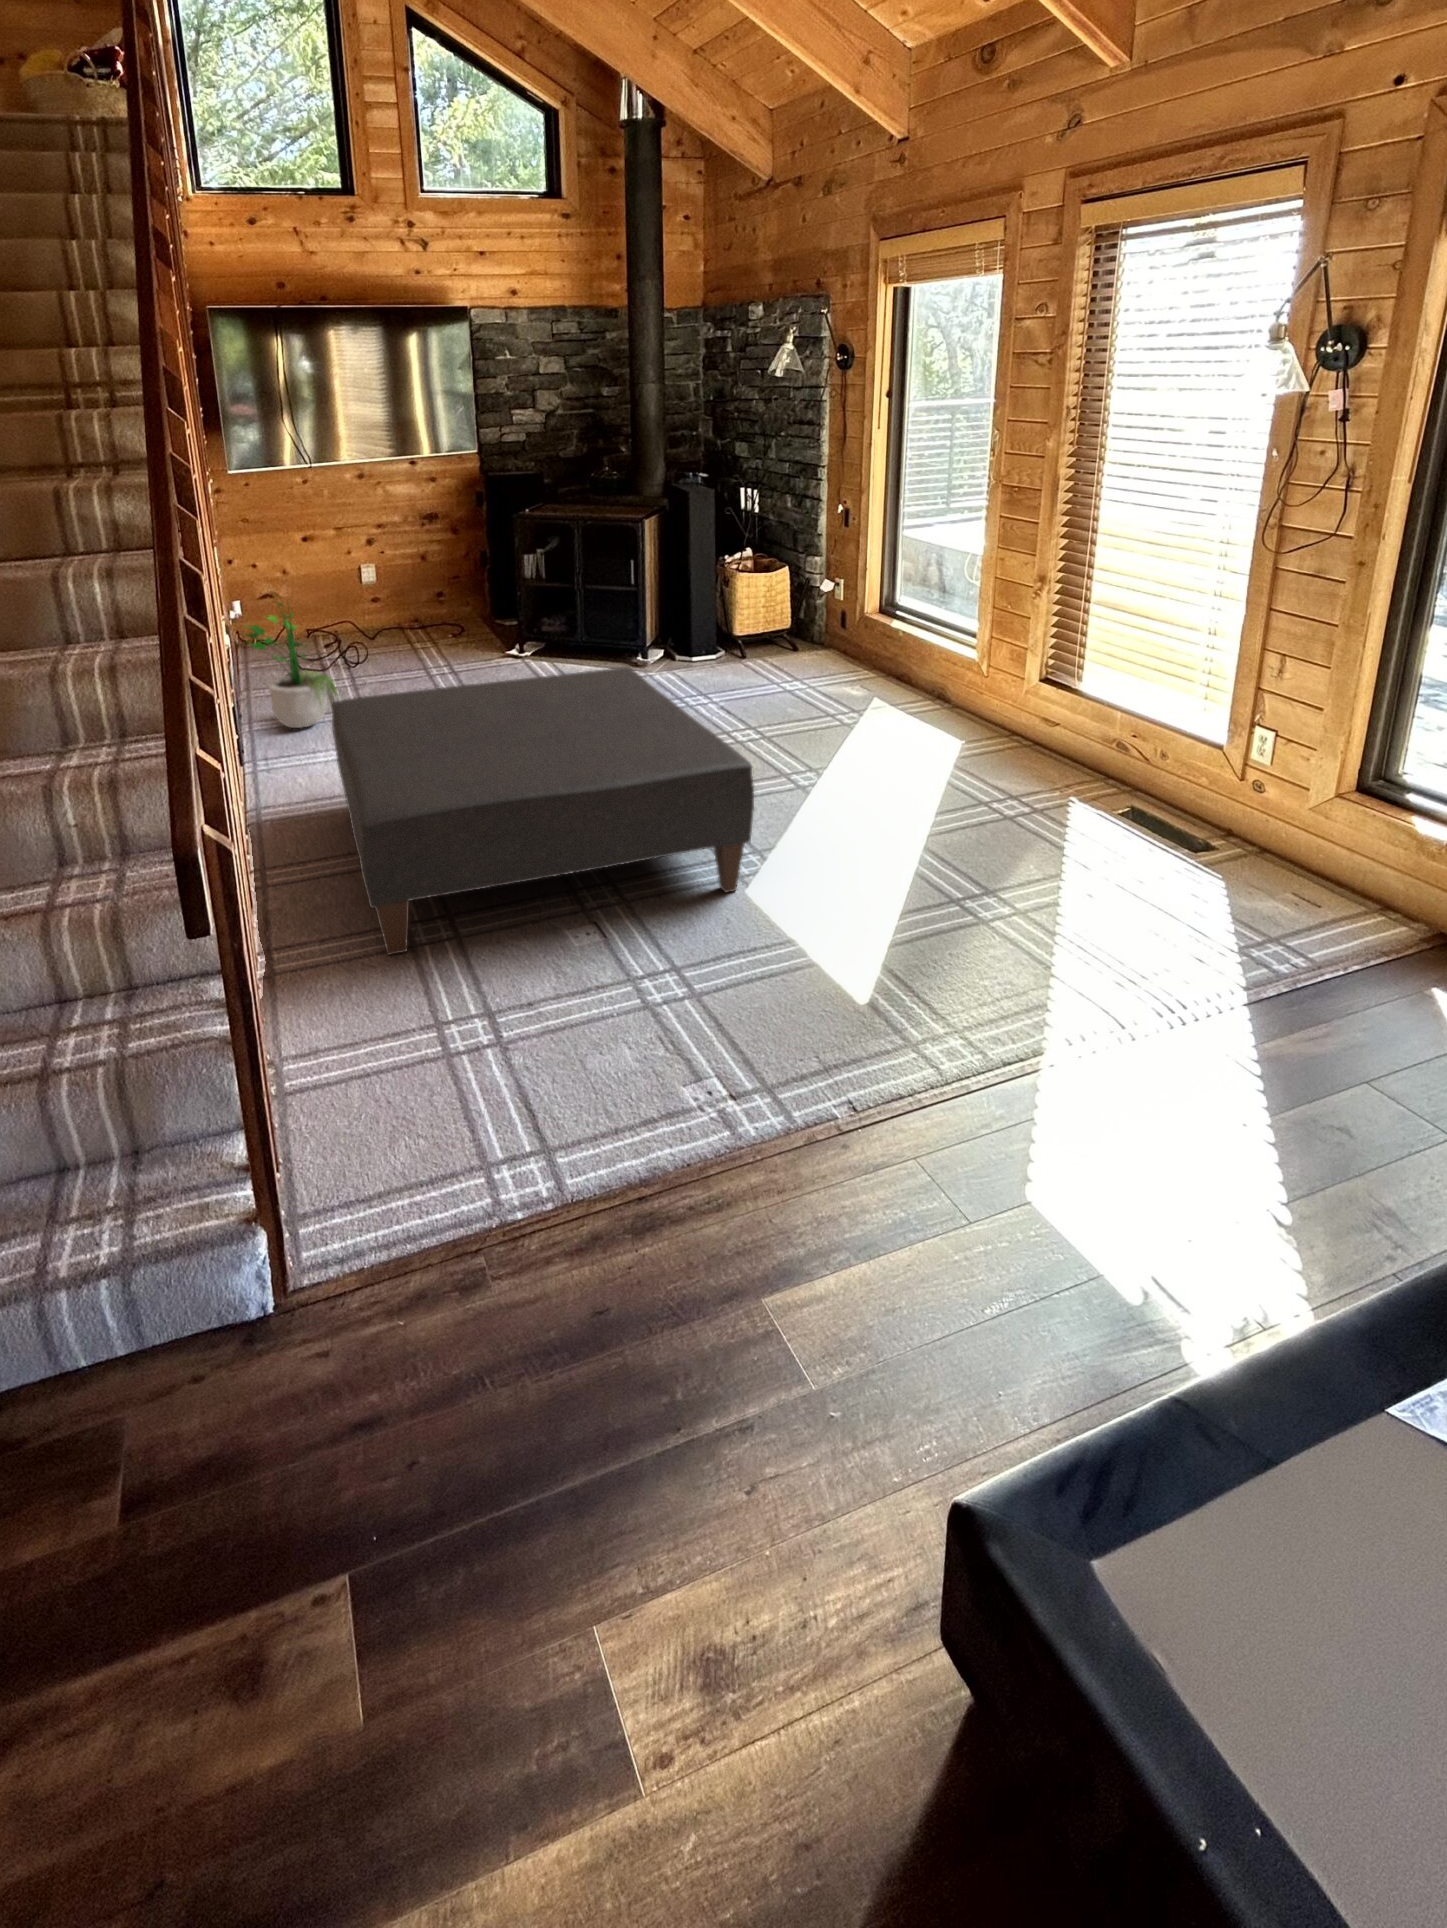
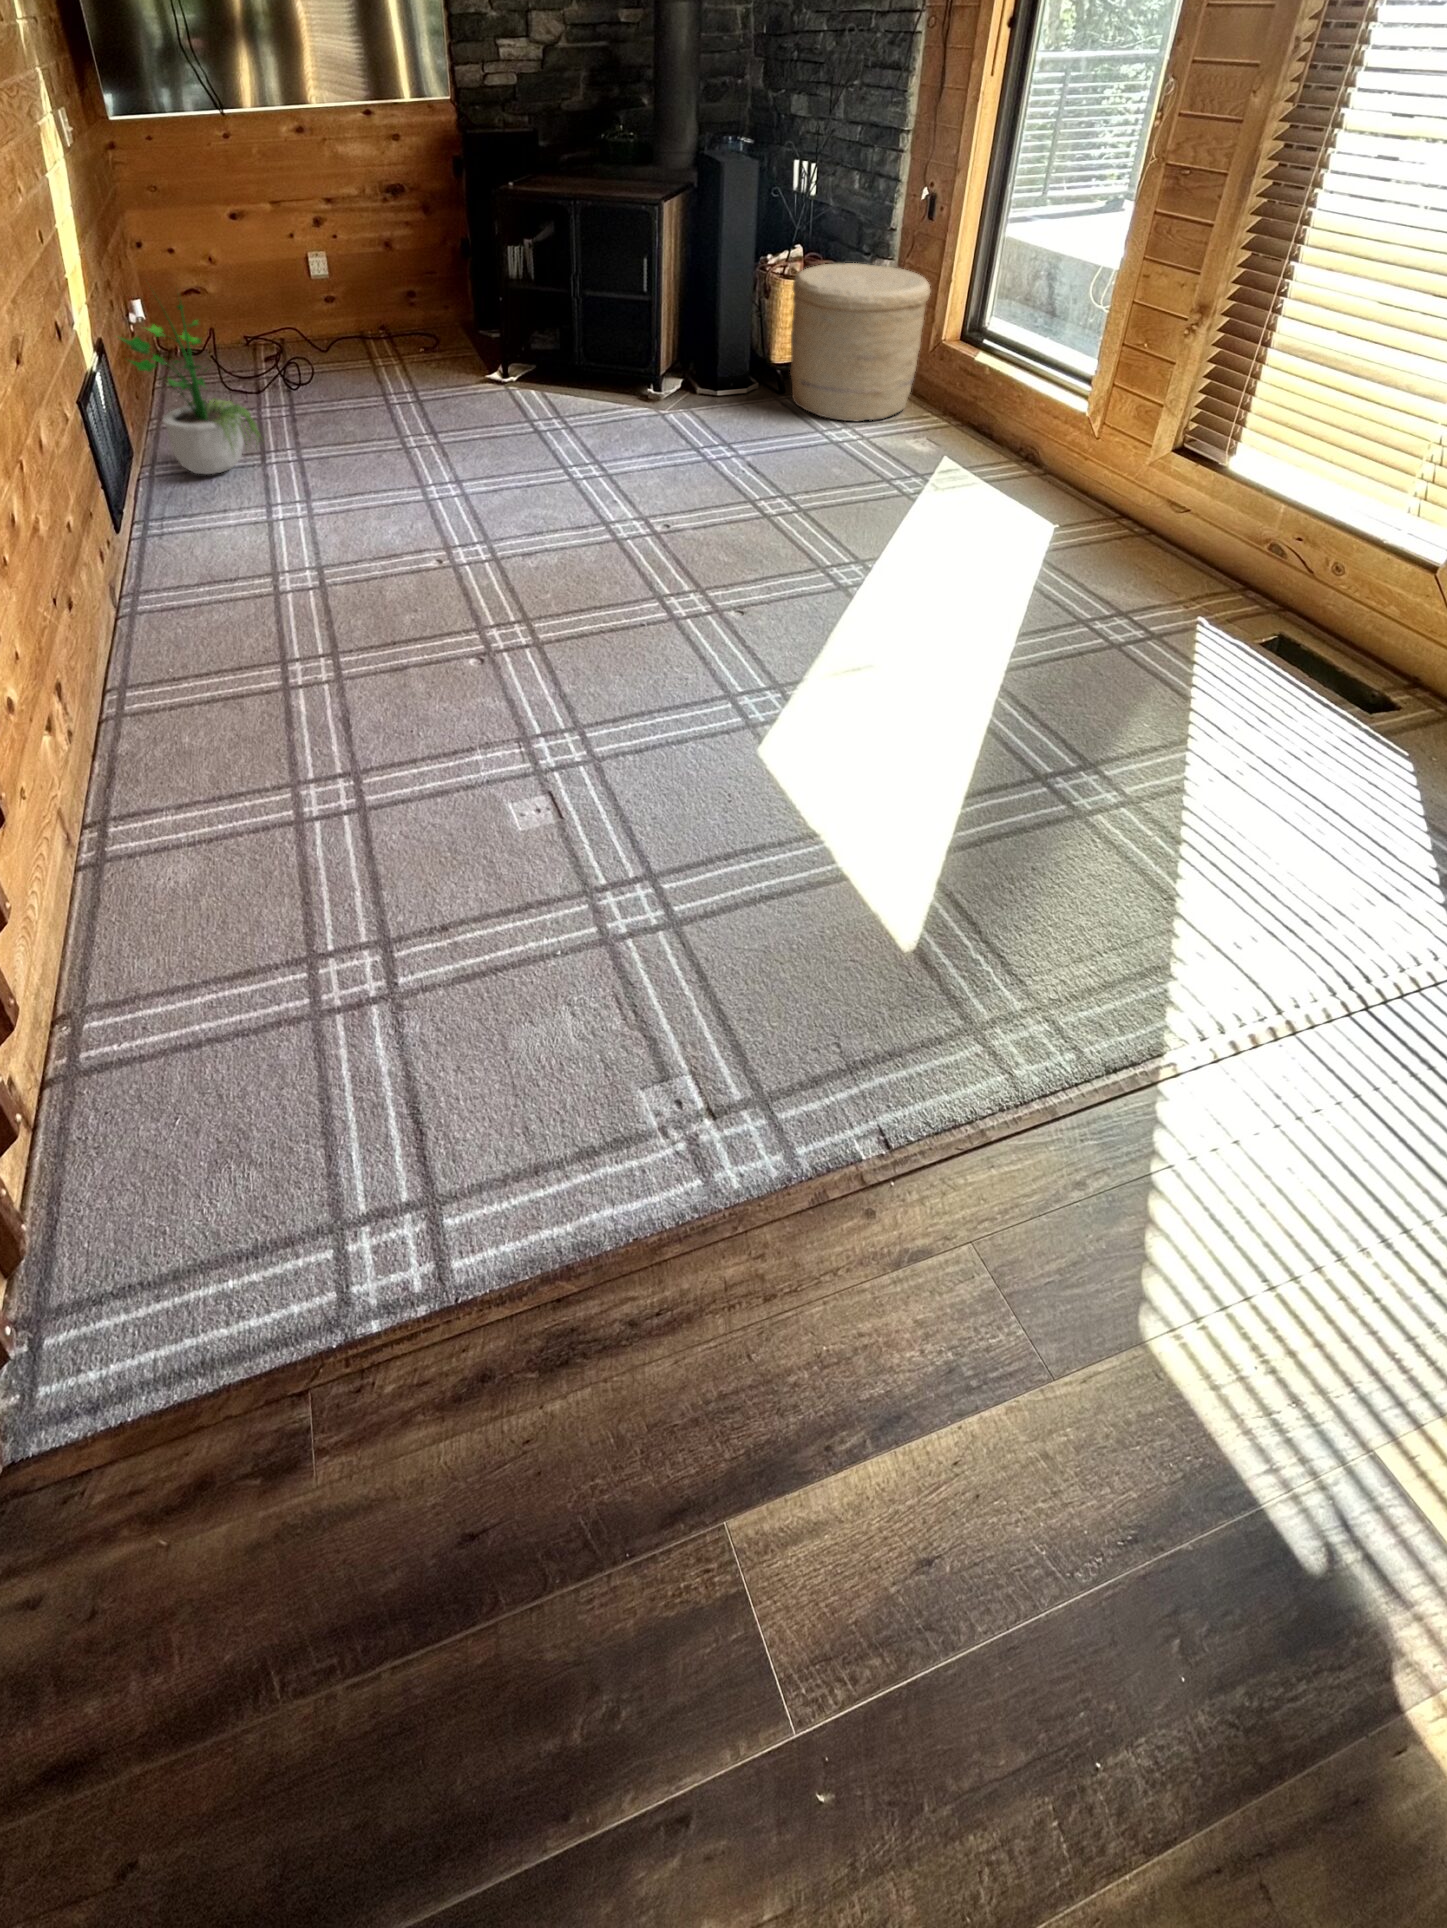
woven basket: none [746,560,852,677] -> present [790,263,930,421]
ottoman: present [331,667,754,955] -> none [197,417,779,838]

